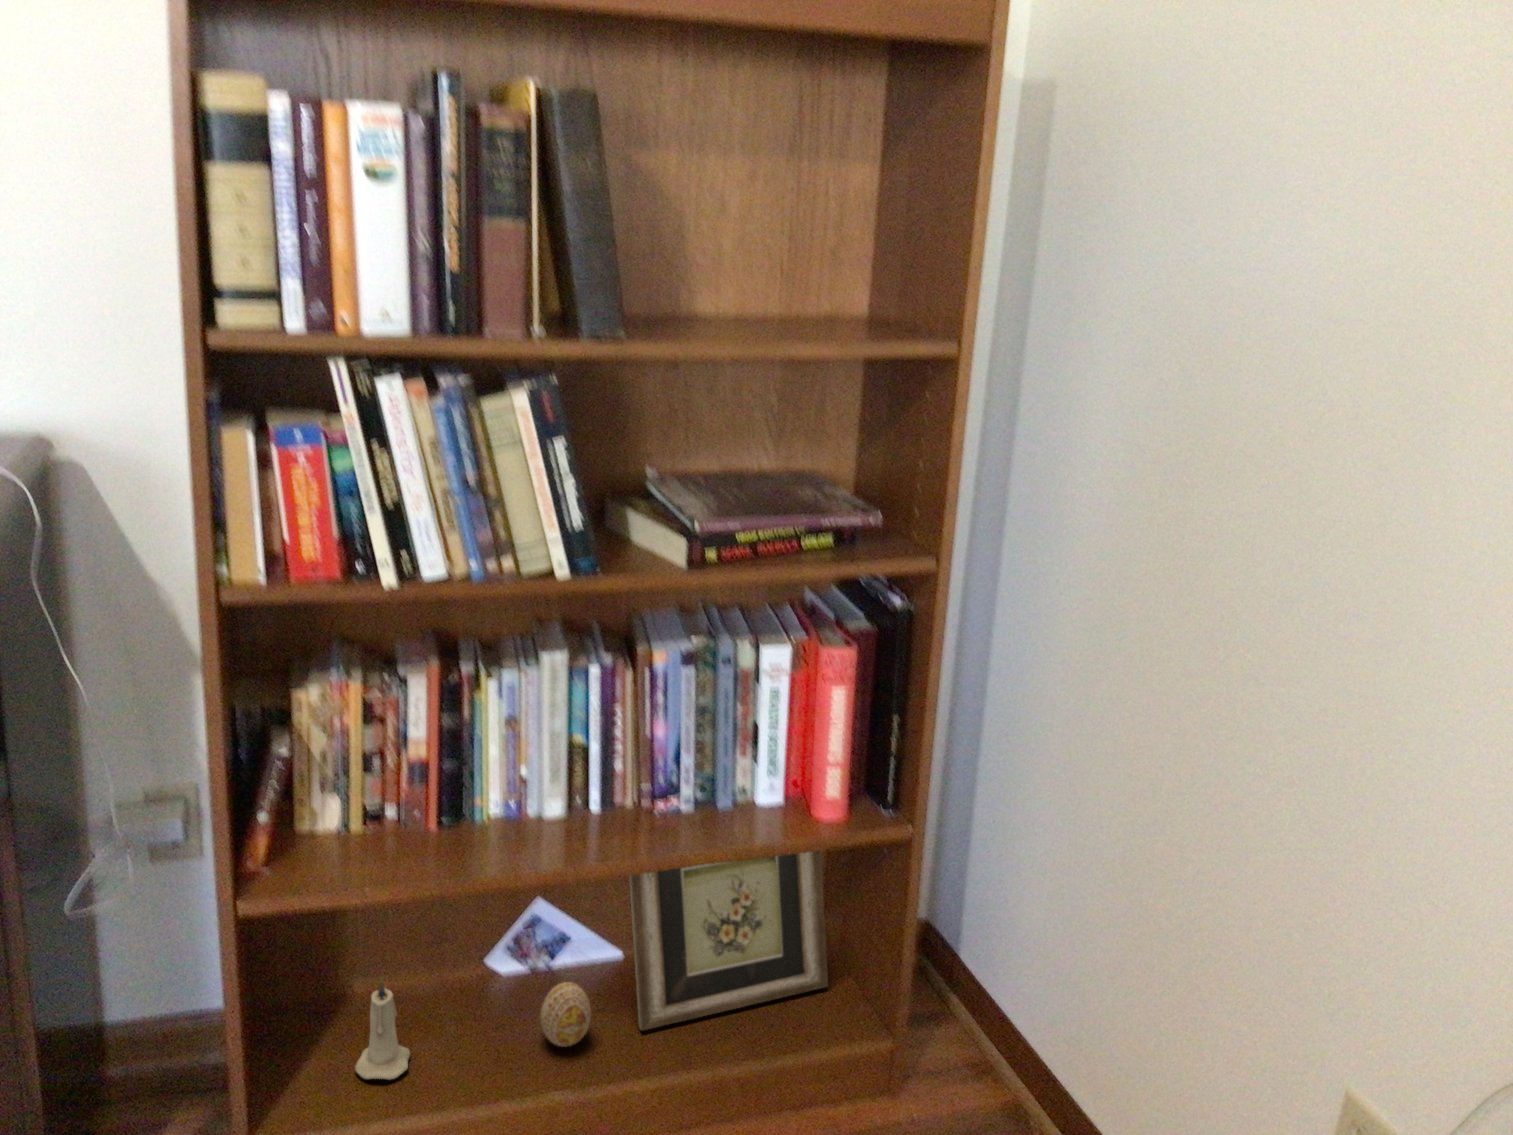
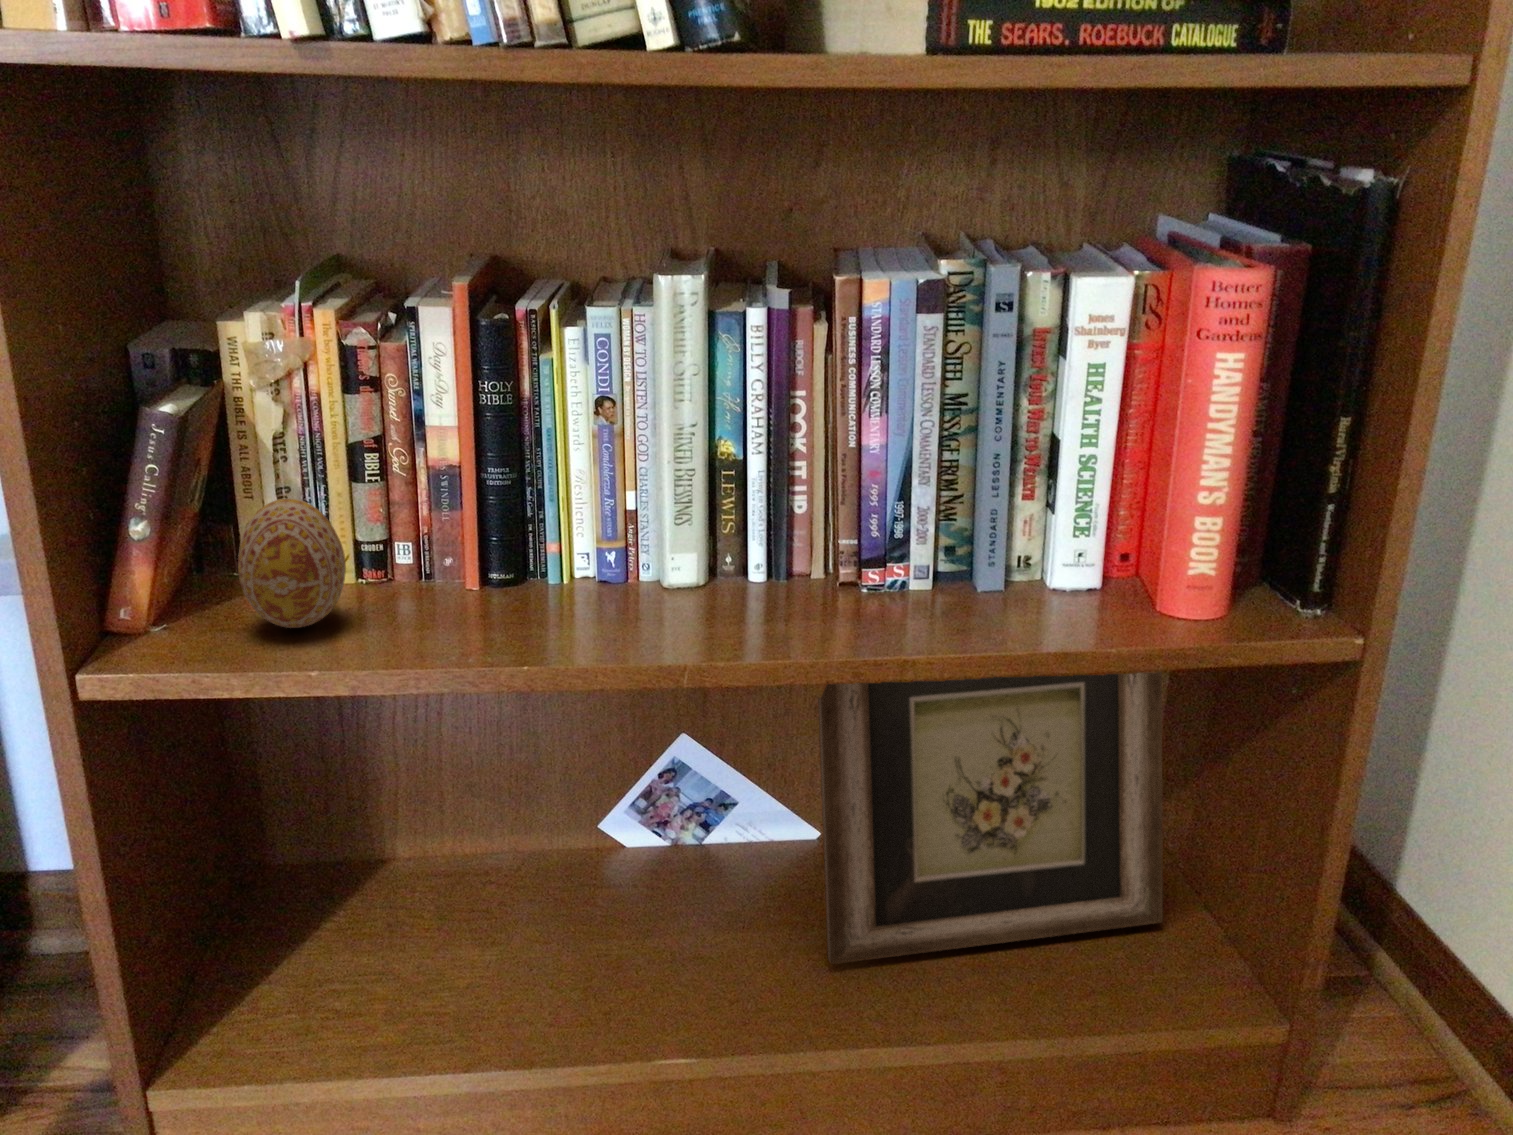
candle: present [355,978,410,1079] -> none [357,831,451,1000]
decorative egg: present [540,982,591,1046] -> present [238,498,346,628]

